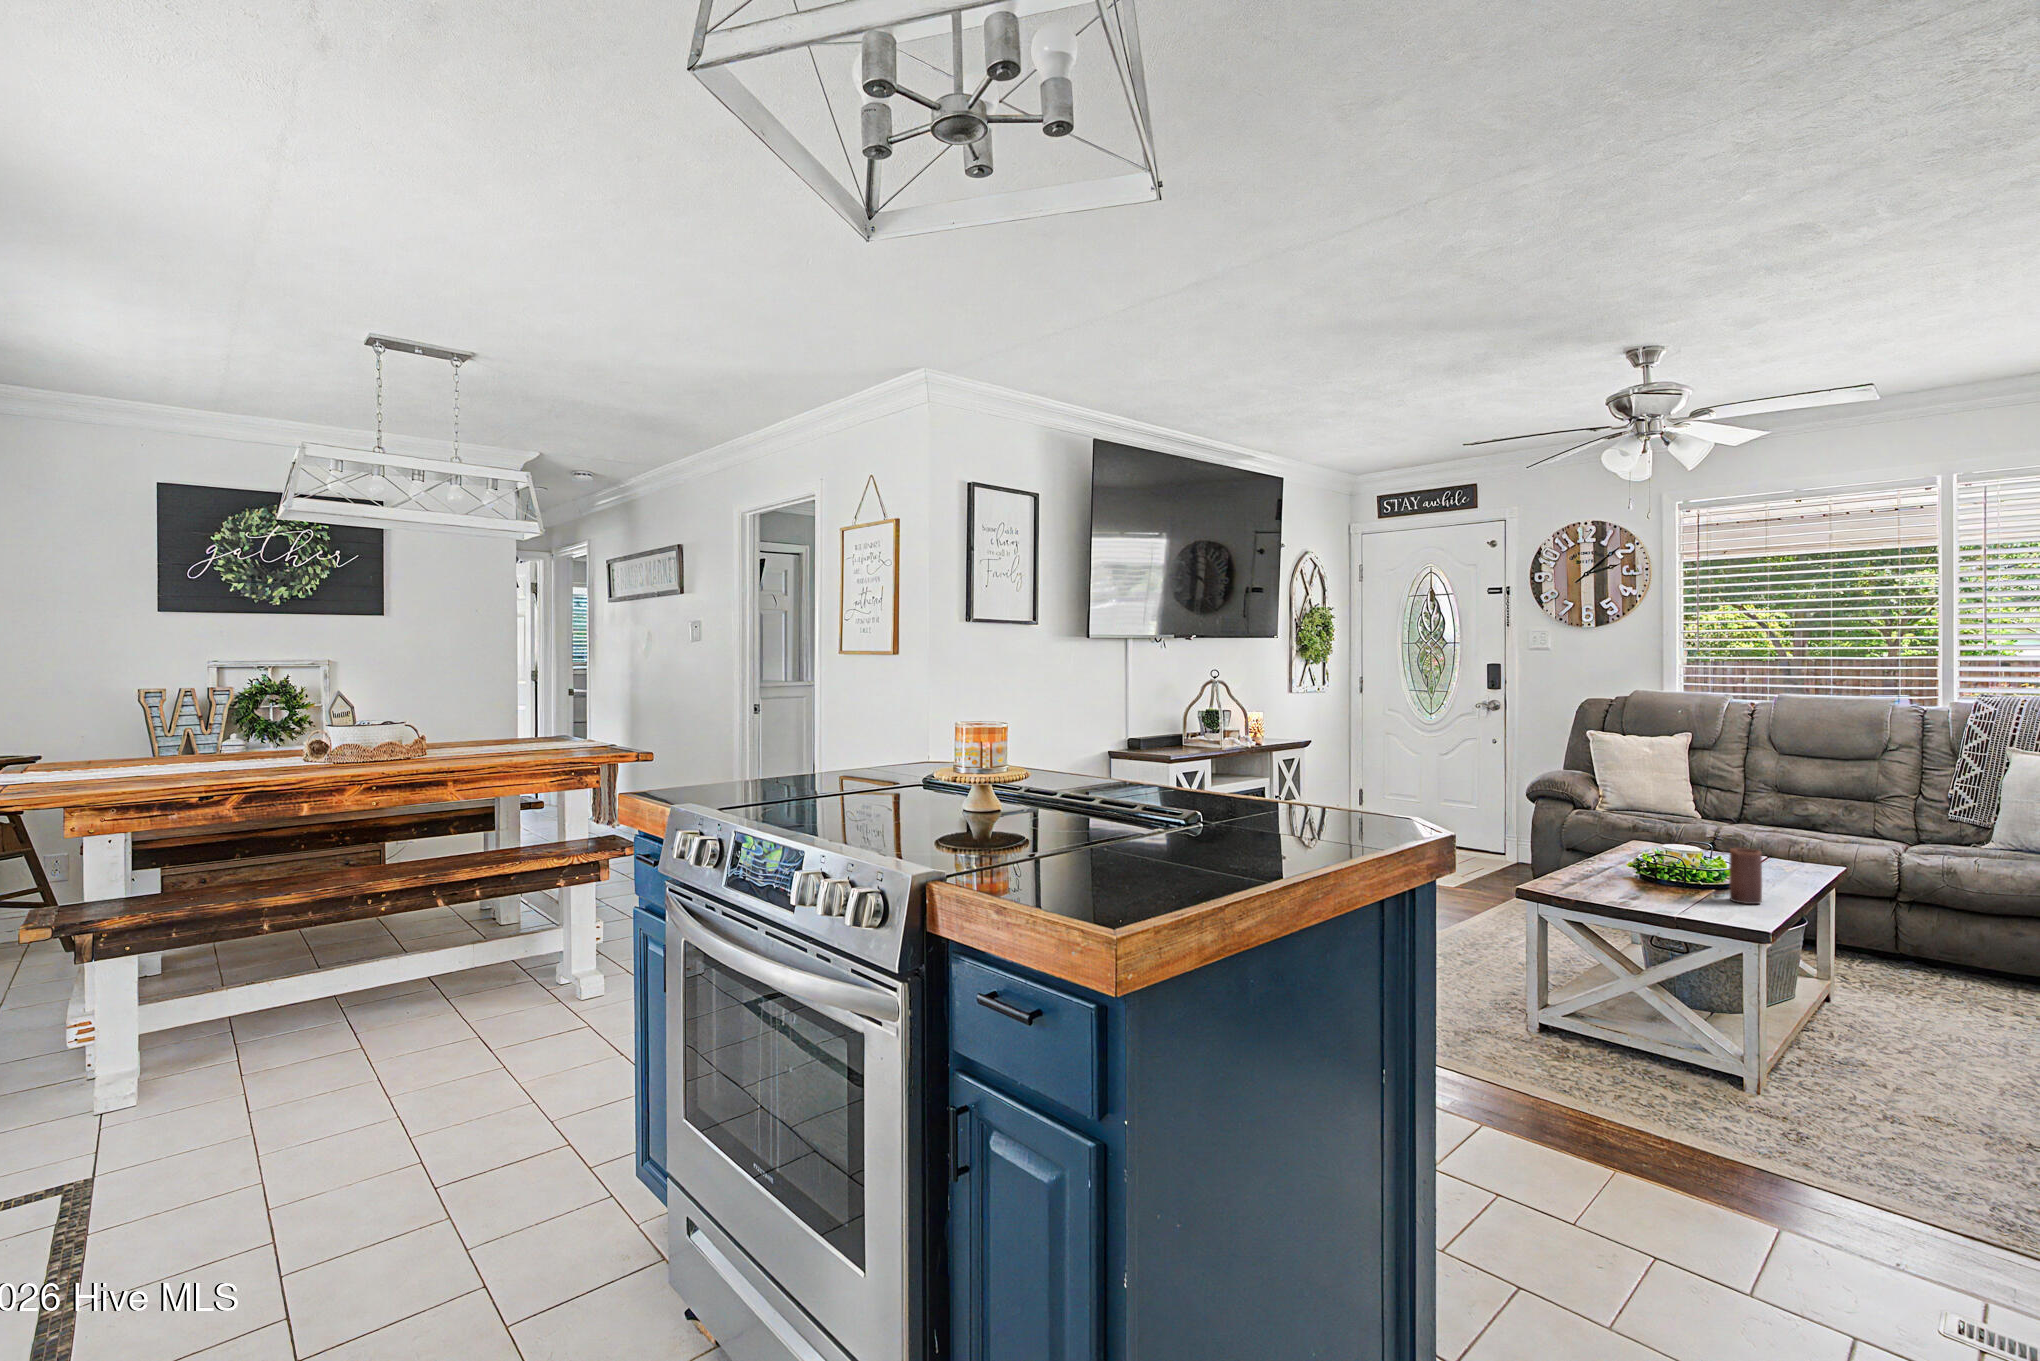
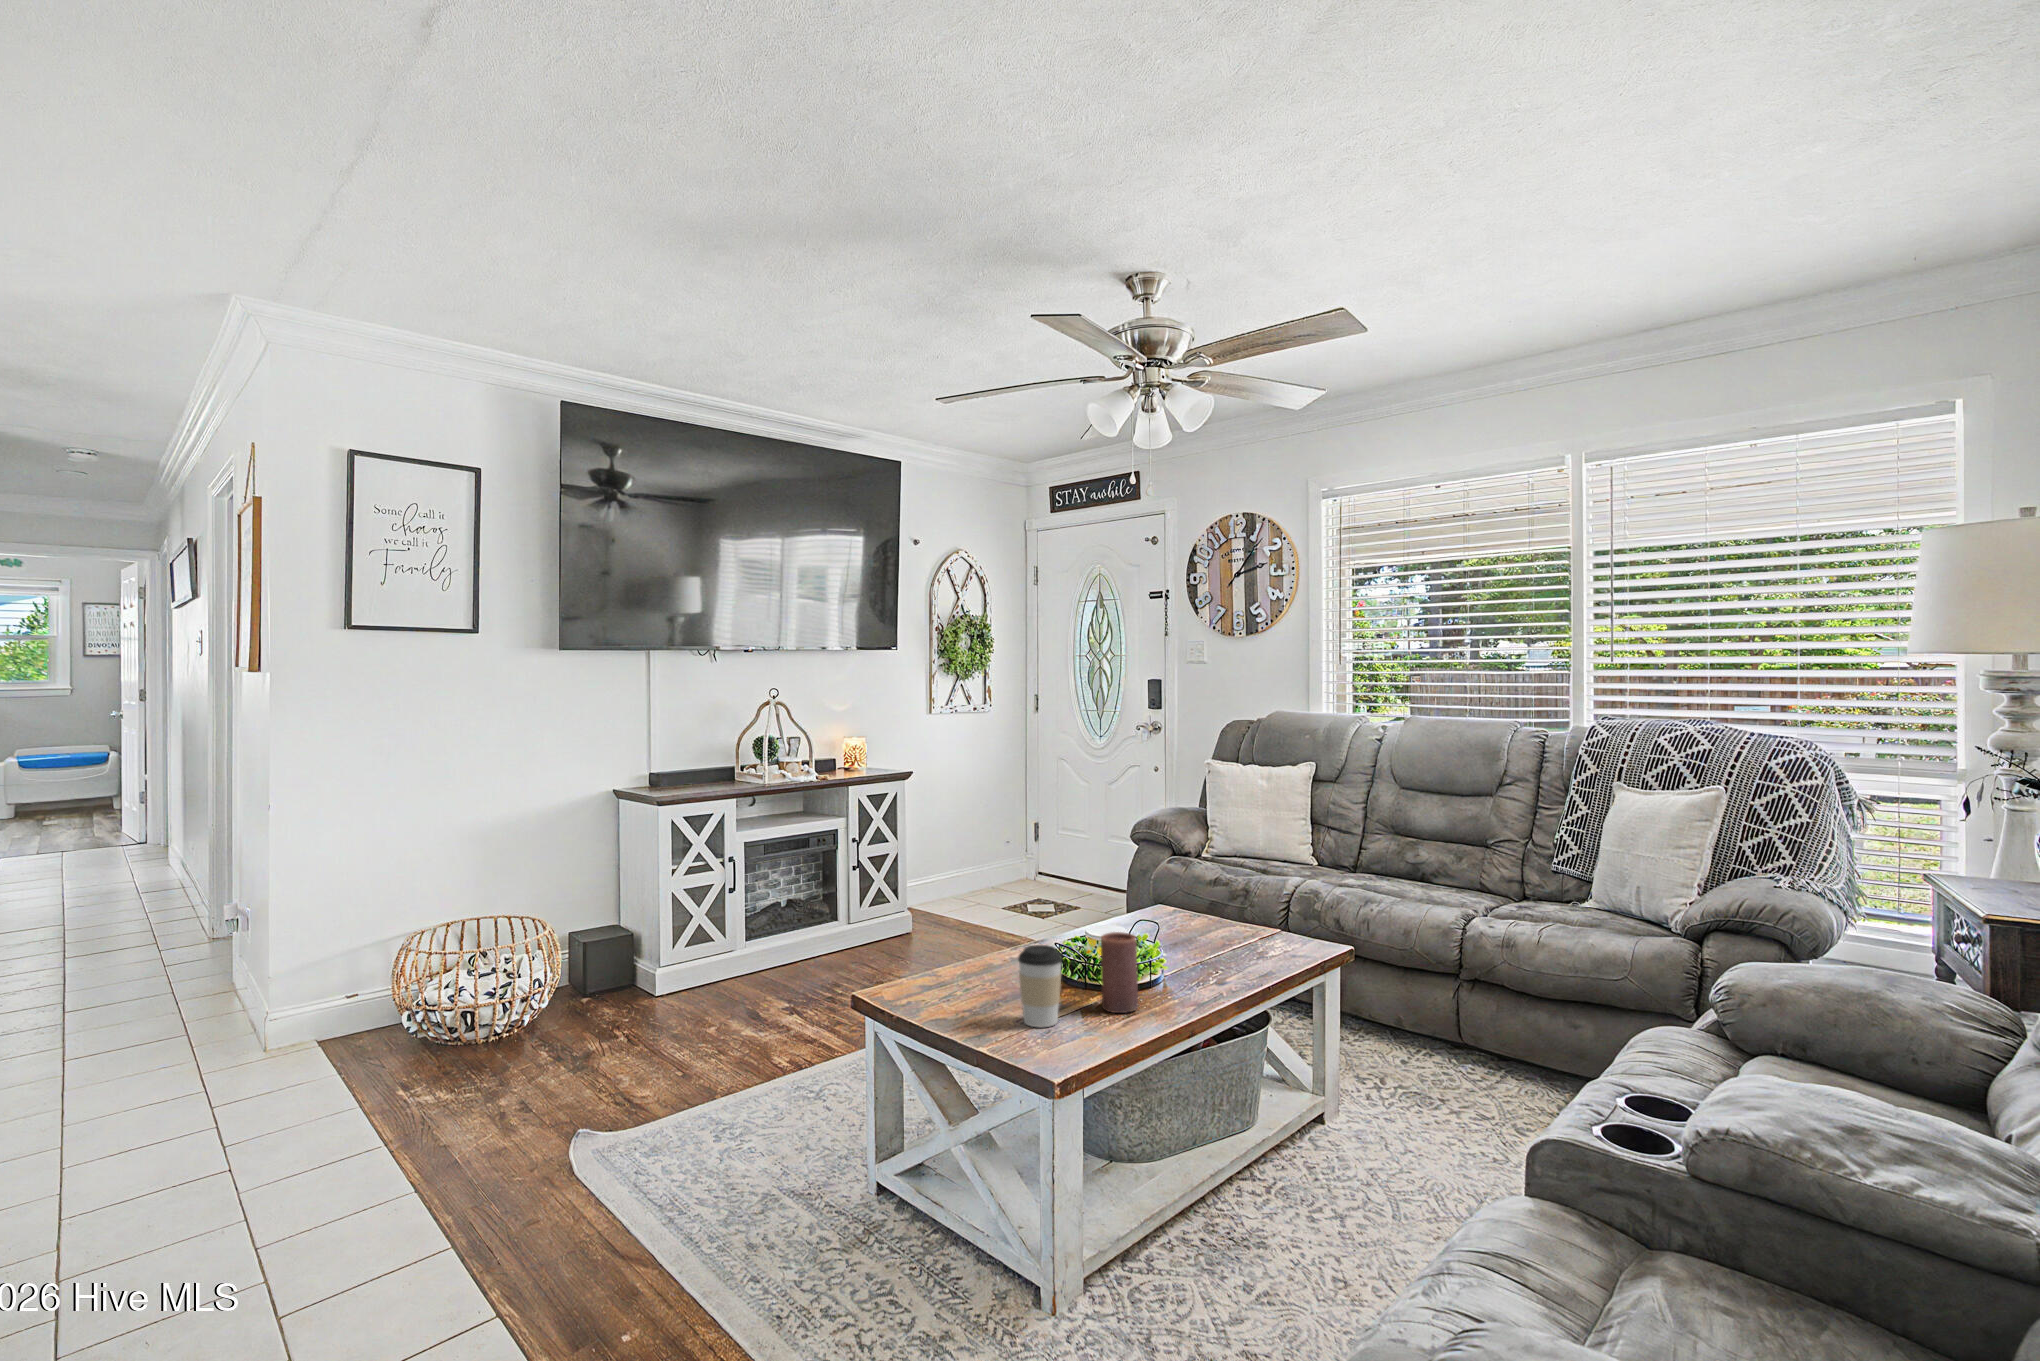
coffee cup: none [1683,855,1722,911] -> present [1018,945,1062,1027]

